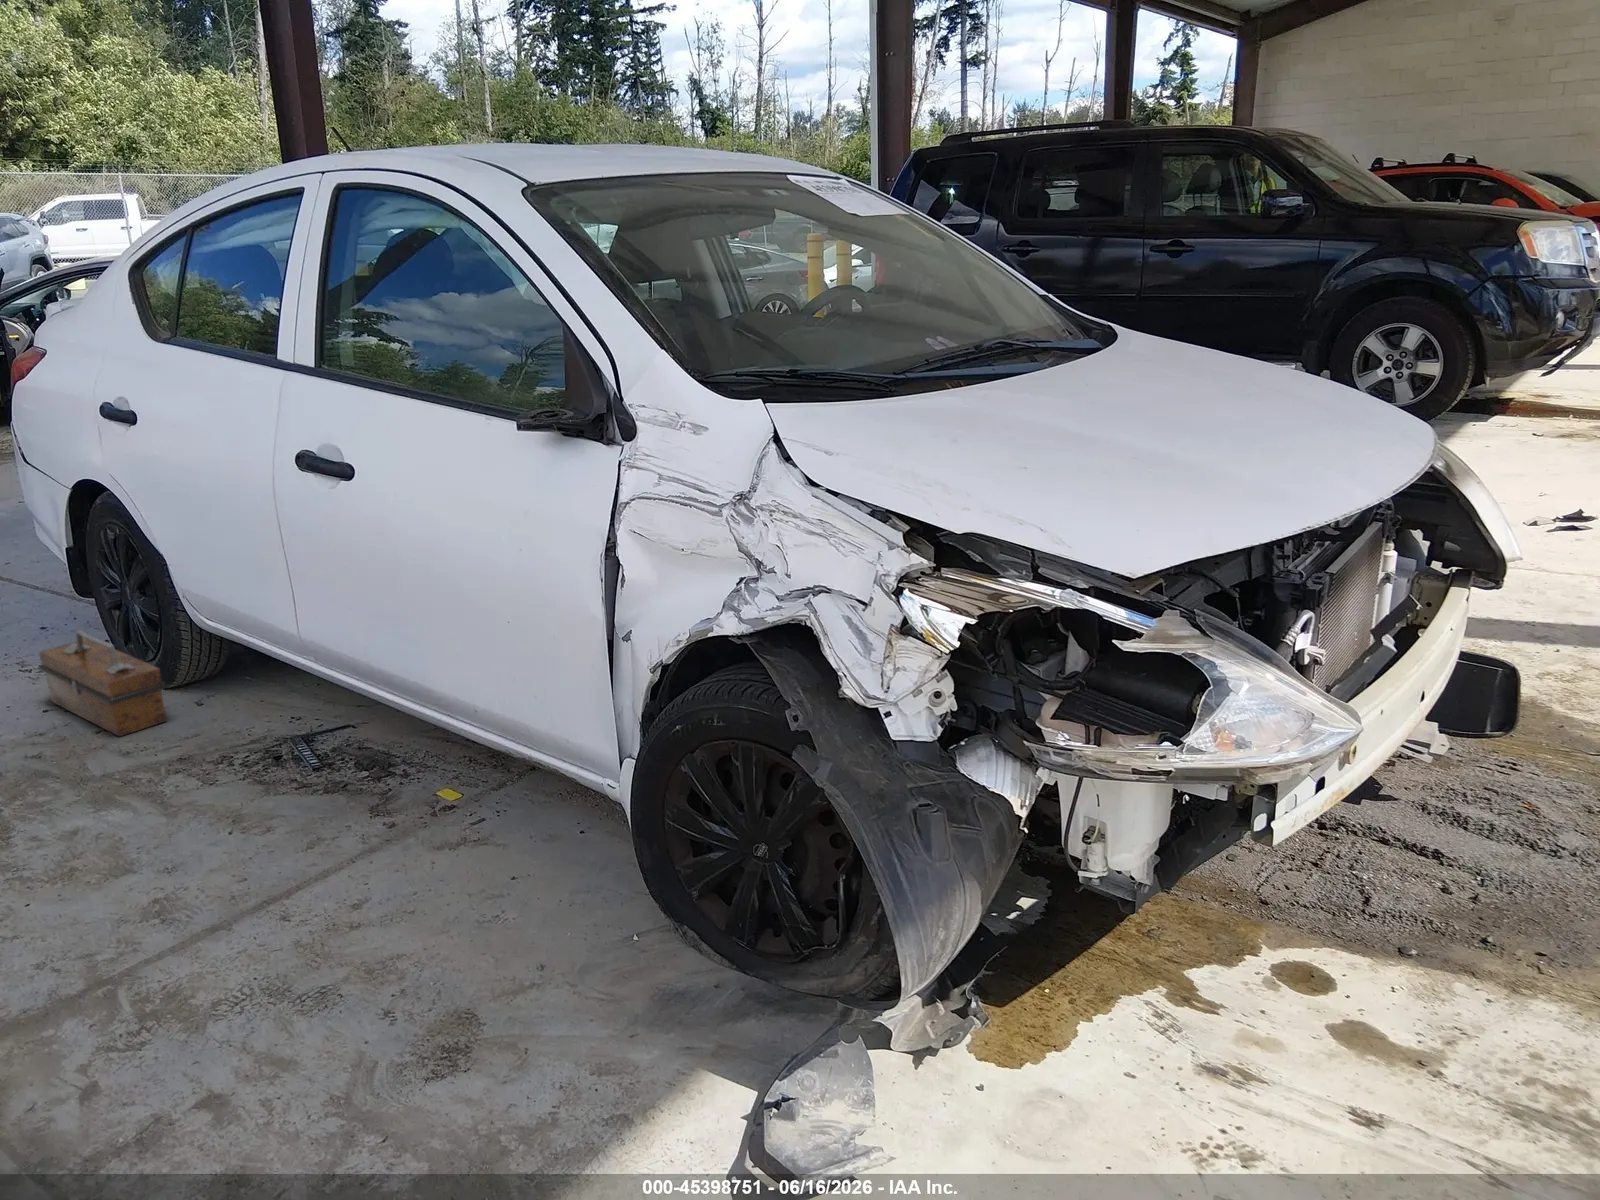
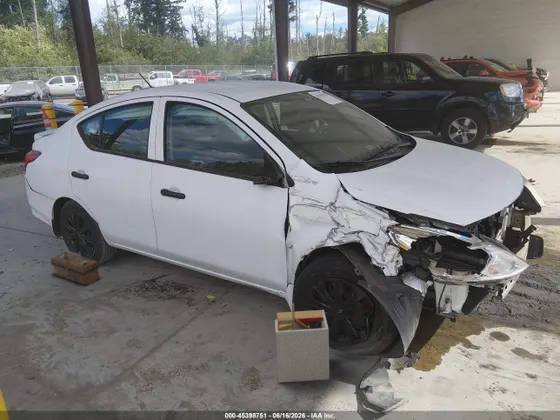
storage bin: none [518,810,711,1064] -> present [275,304,329,383]

